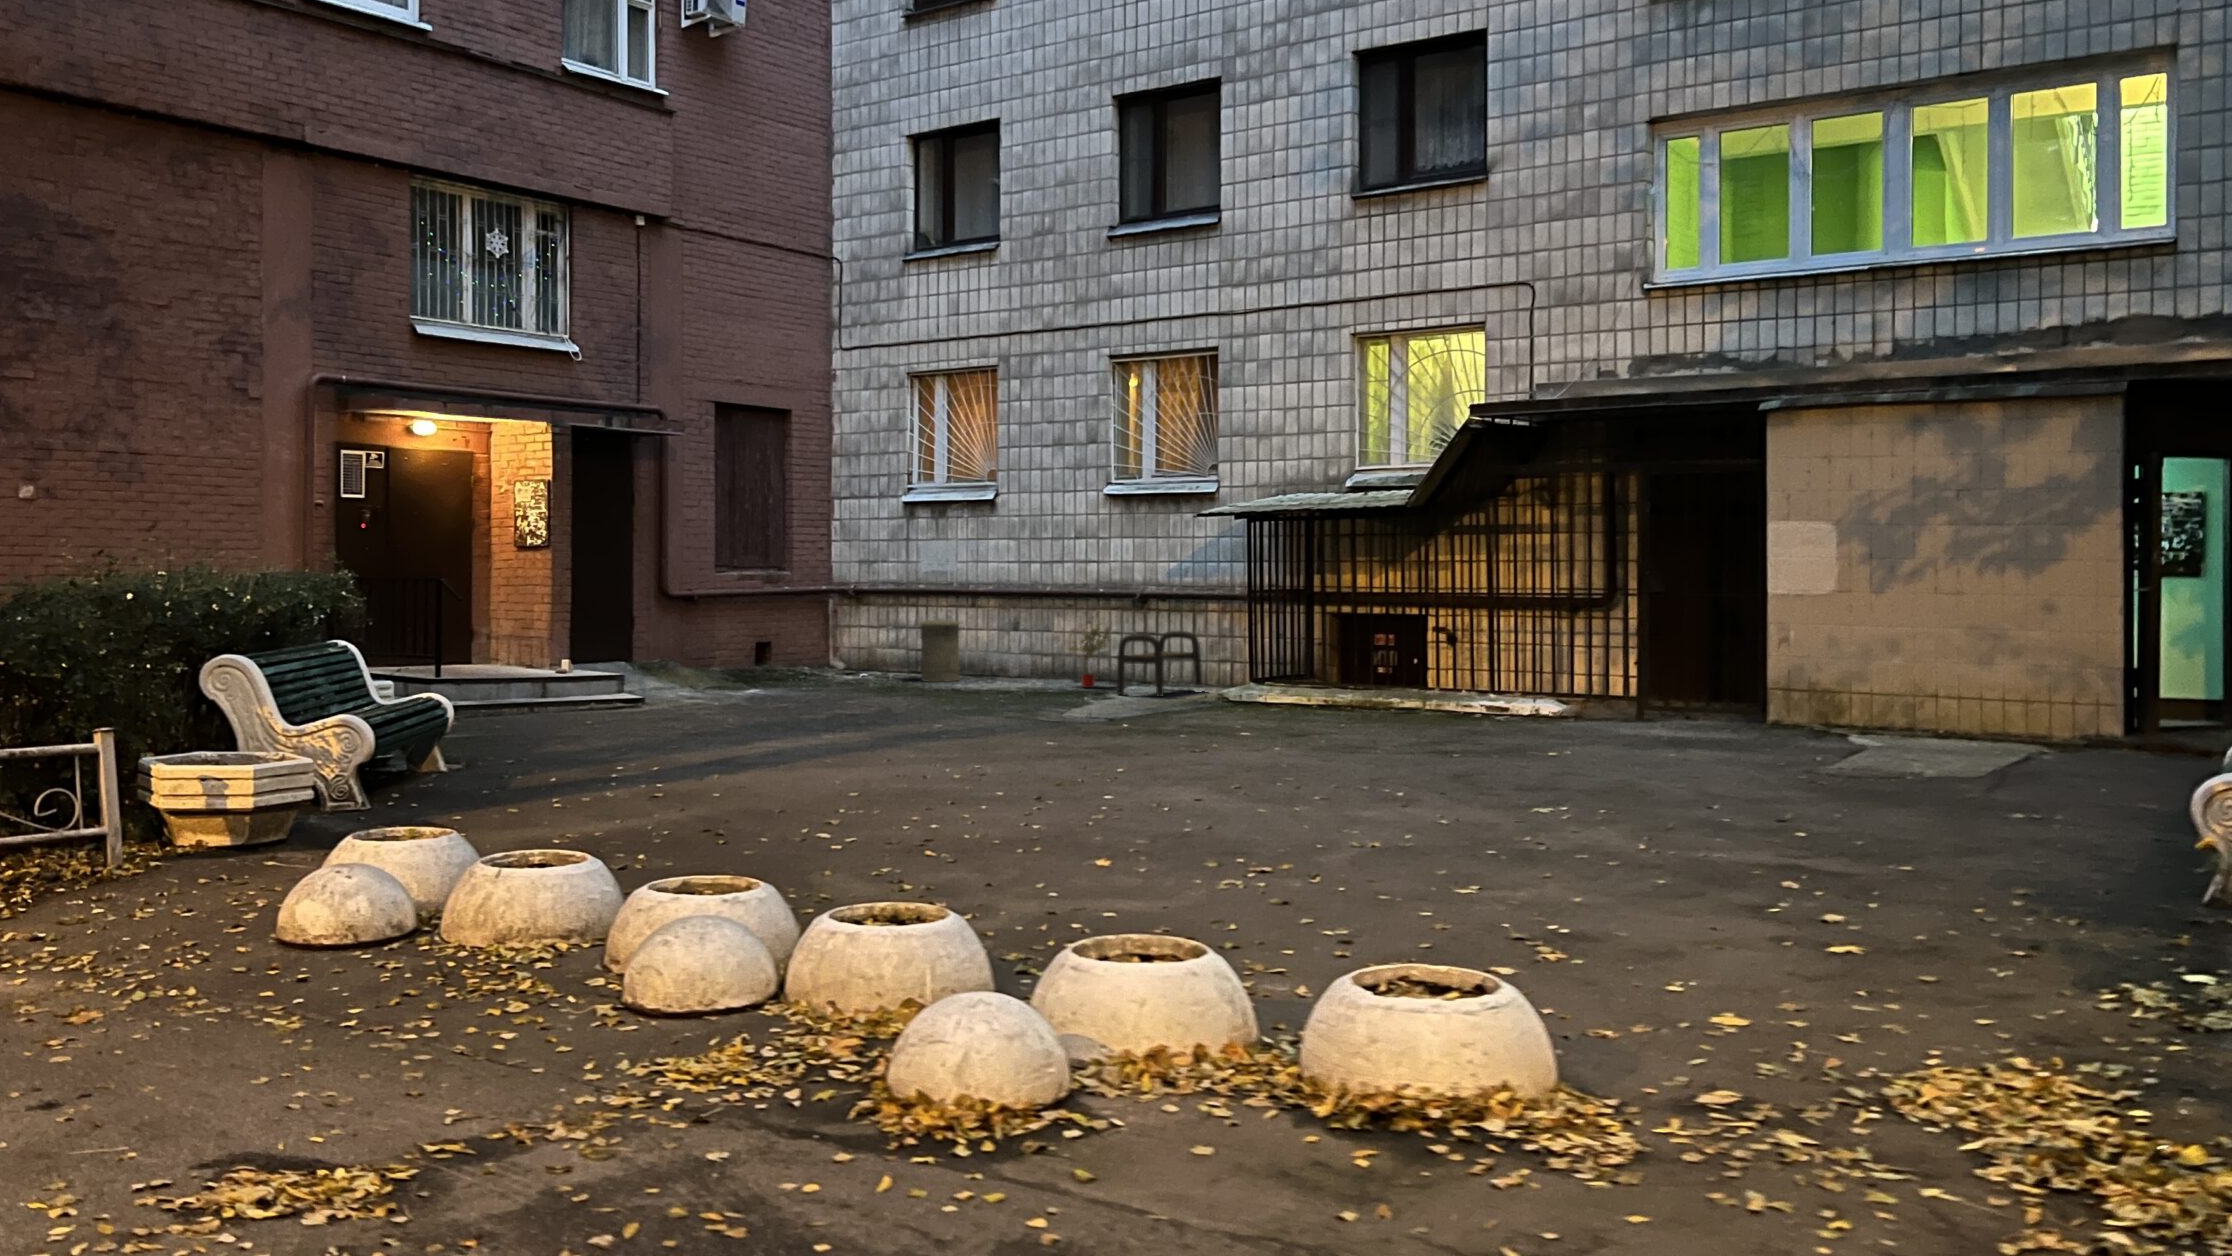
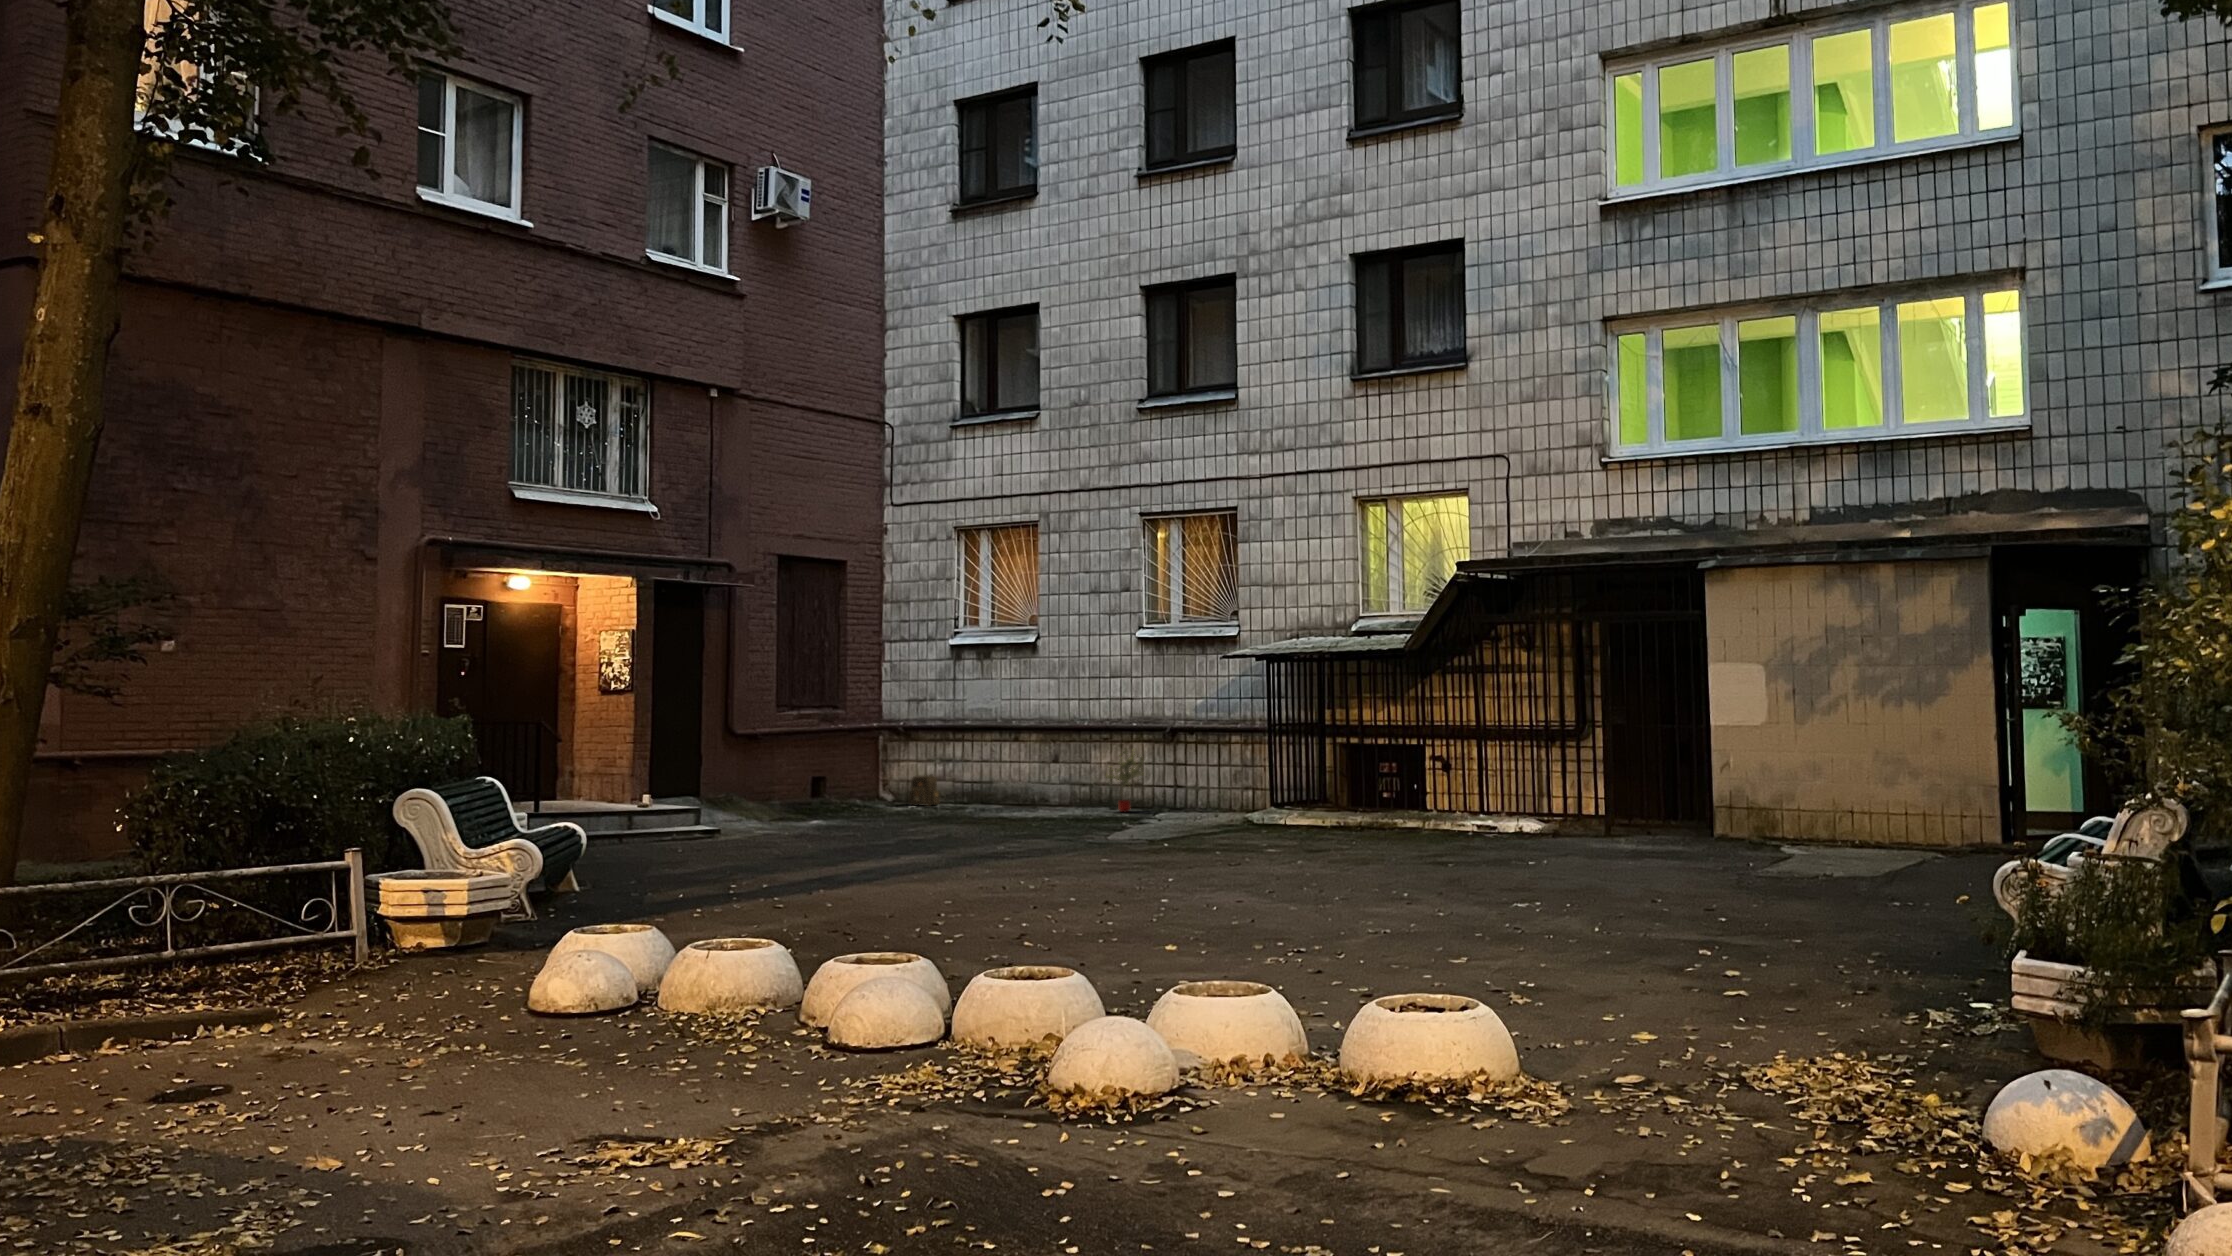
trash can: present [919,619,960,682] -> none [967,751,1009,809]
bench: present [1117,631,1202,697] -> none [1151,759,1227,819]
backpack: none [855,642,889,677] -> present [909,775,940,806]

